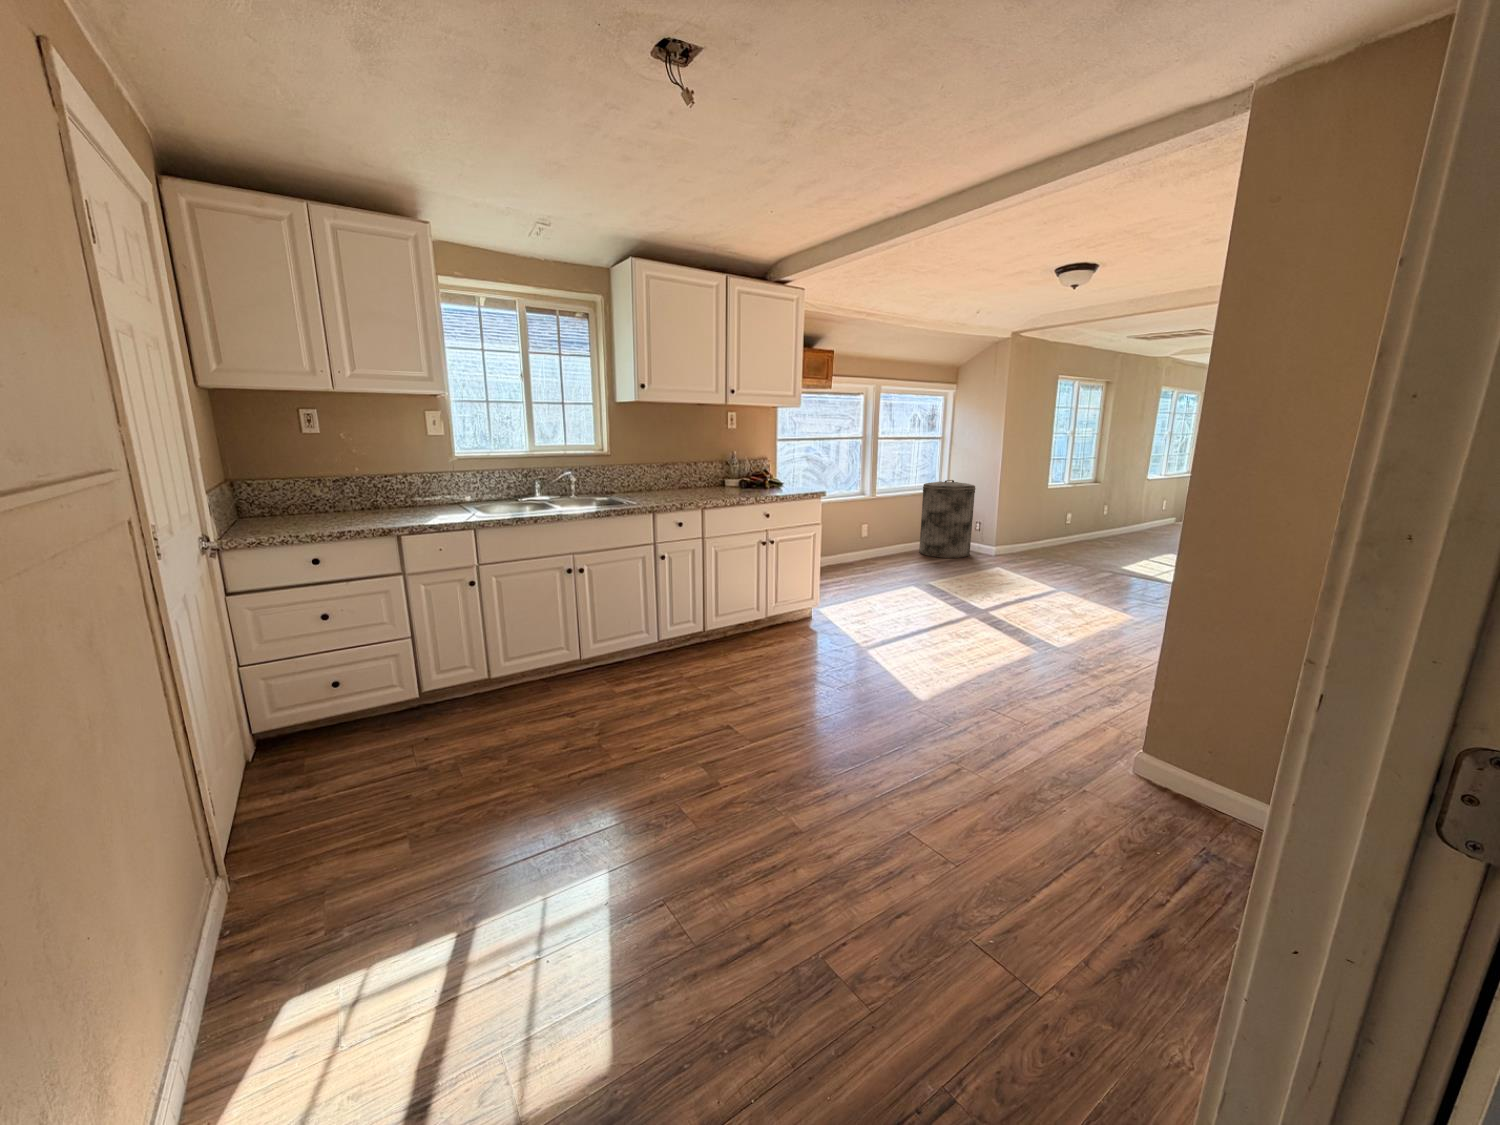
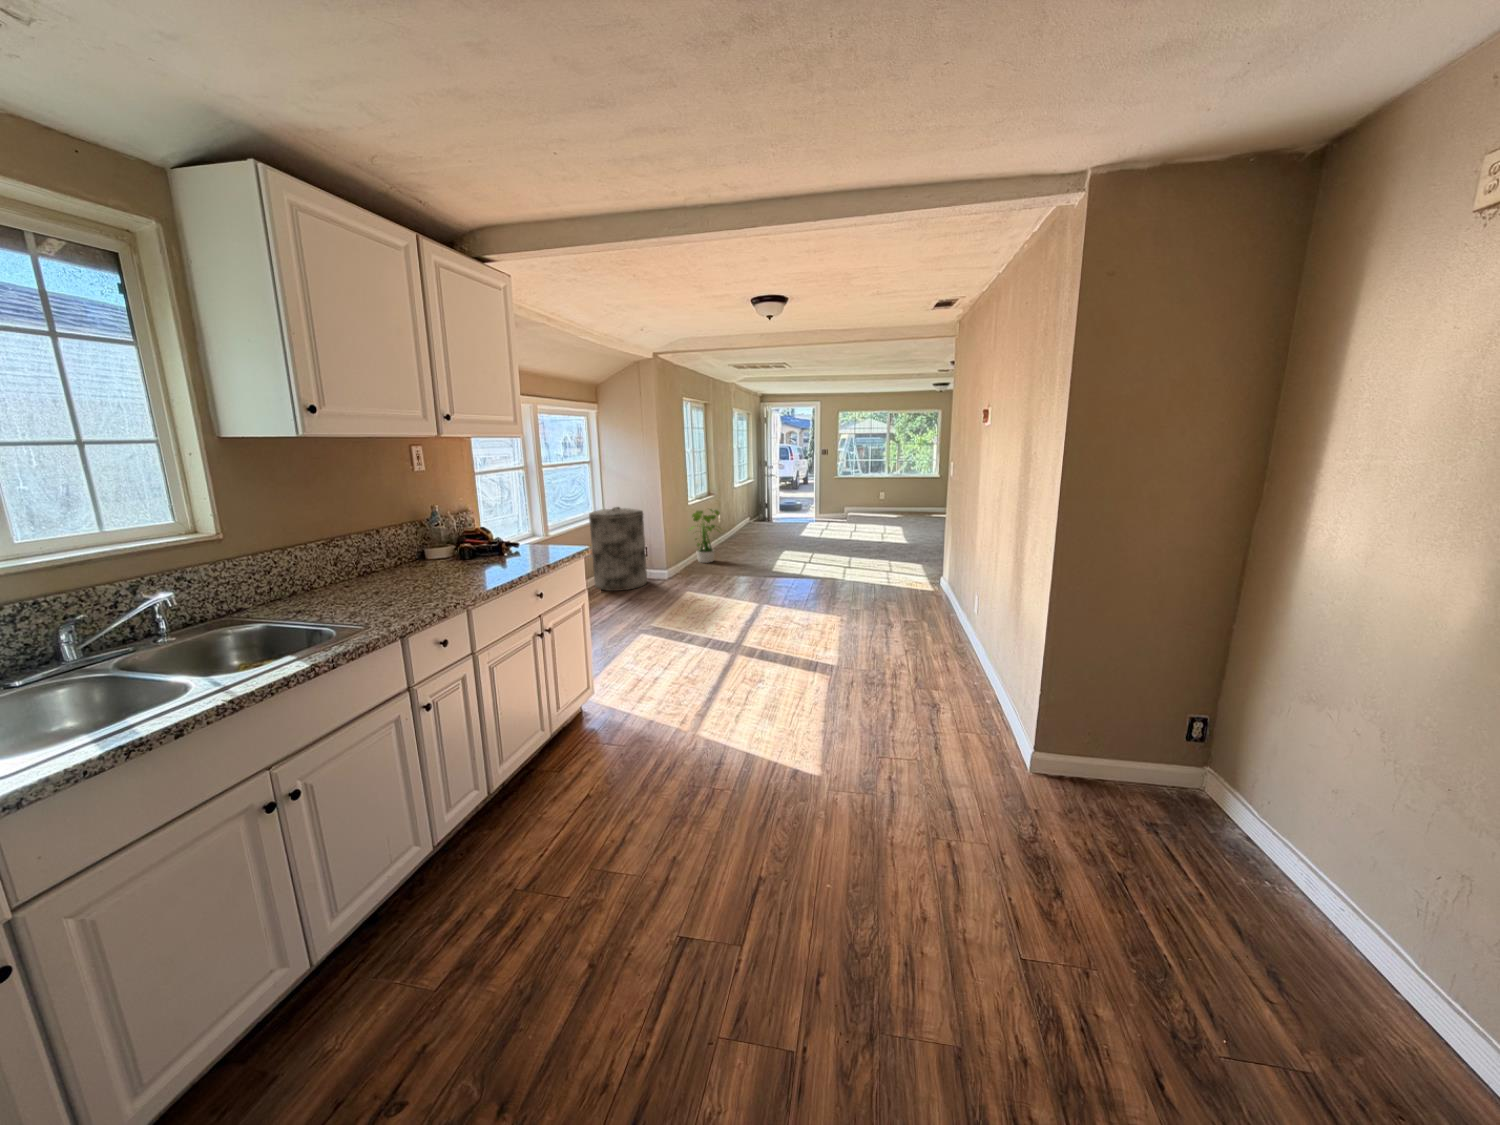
potted plant: none [1036,493,1080,551] -> present [689,509,719,563]

